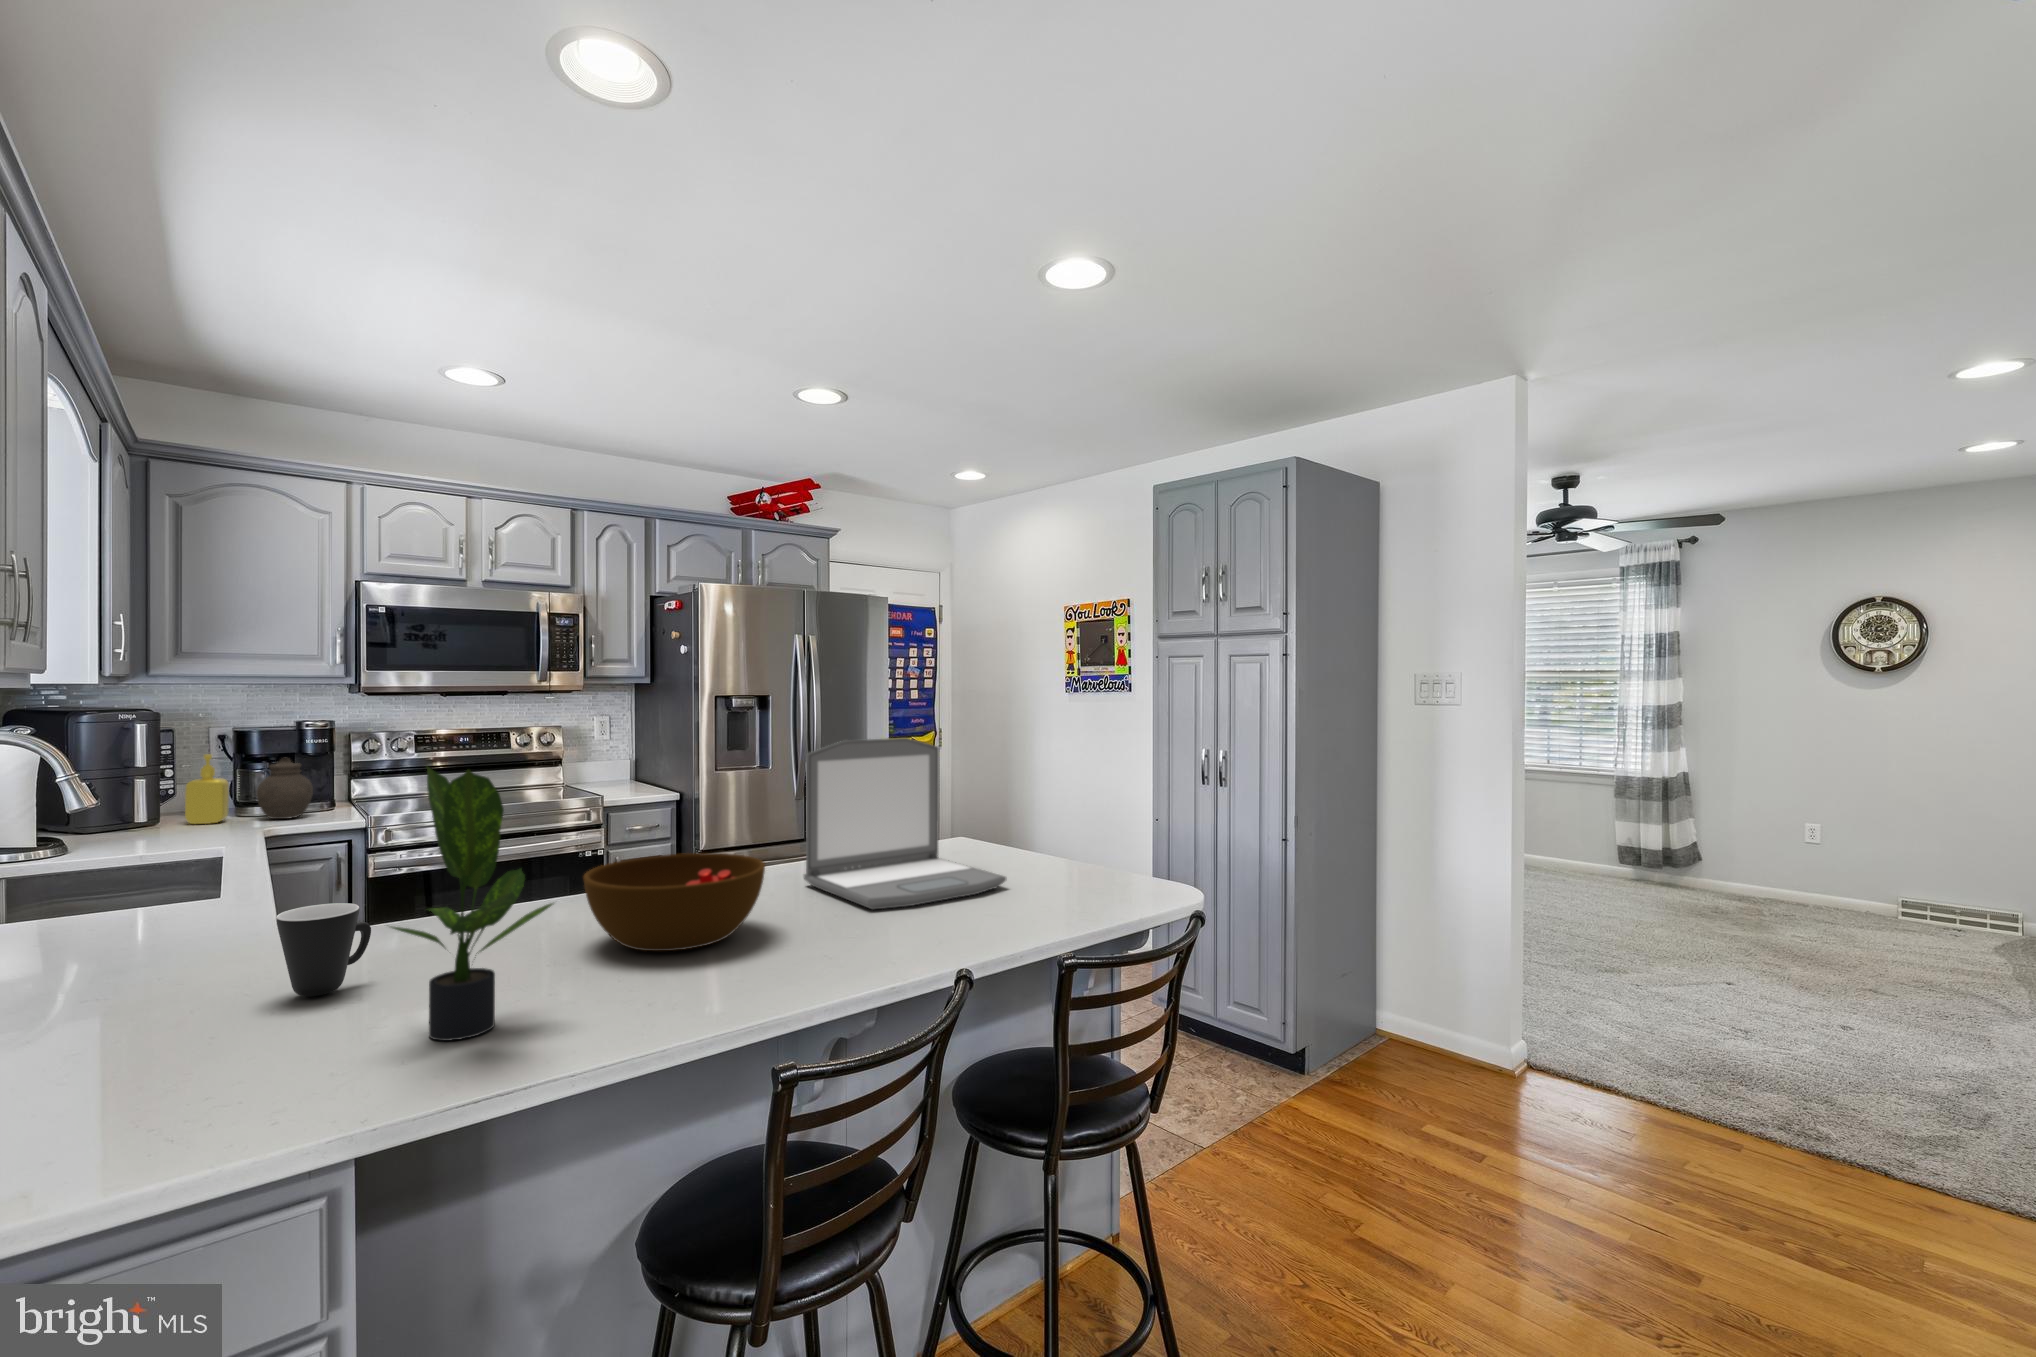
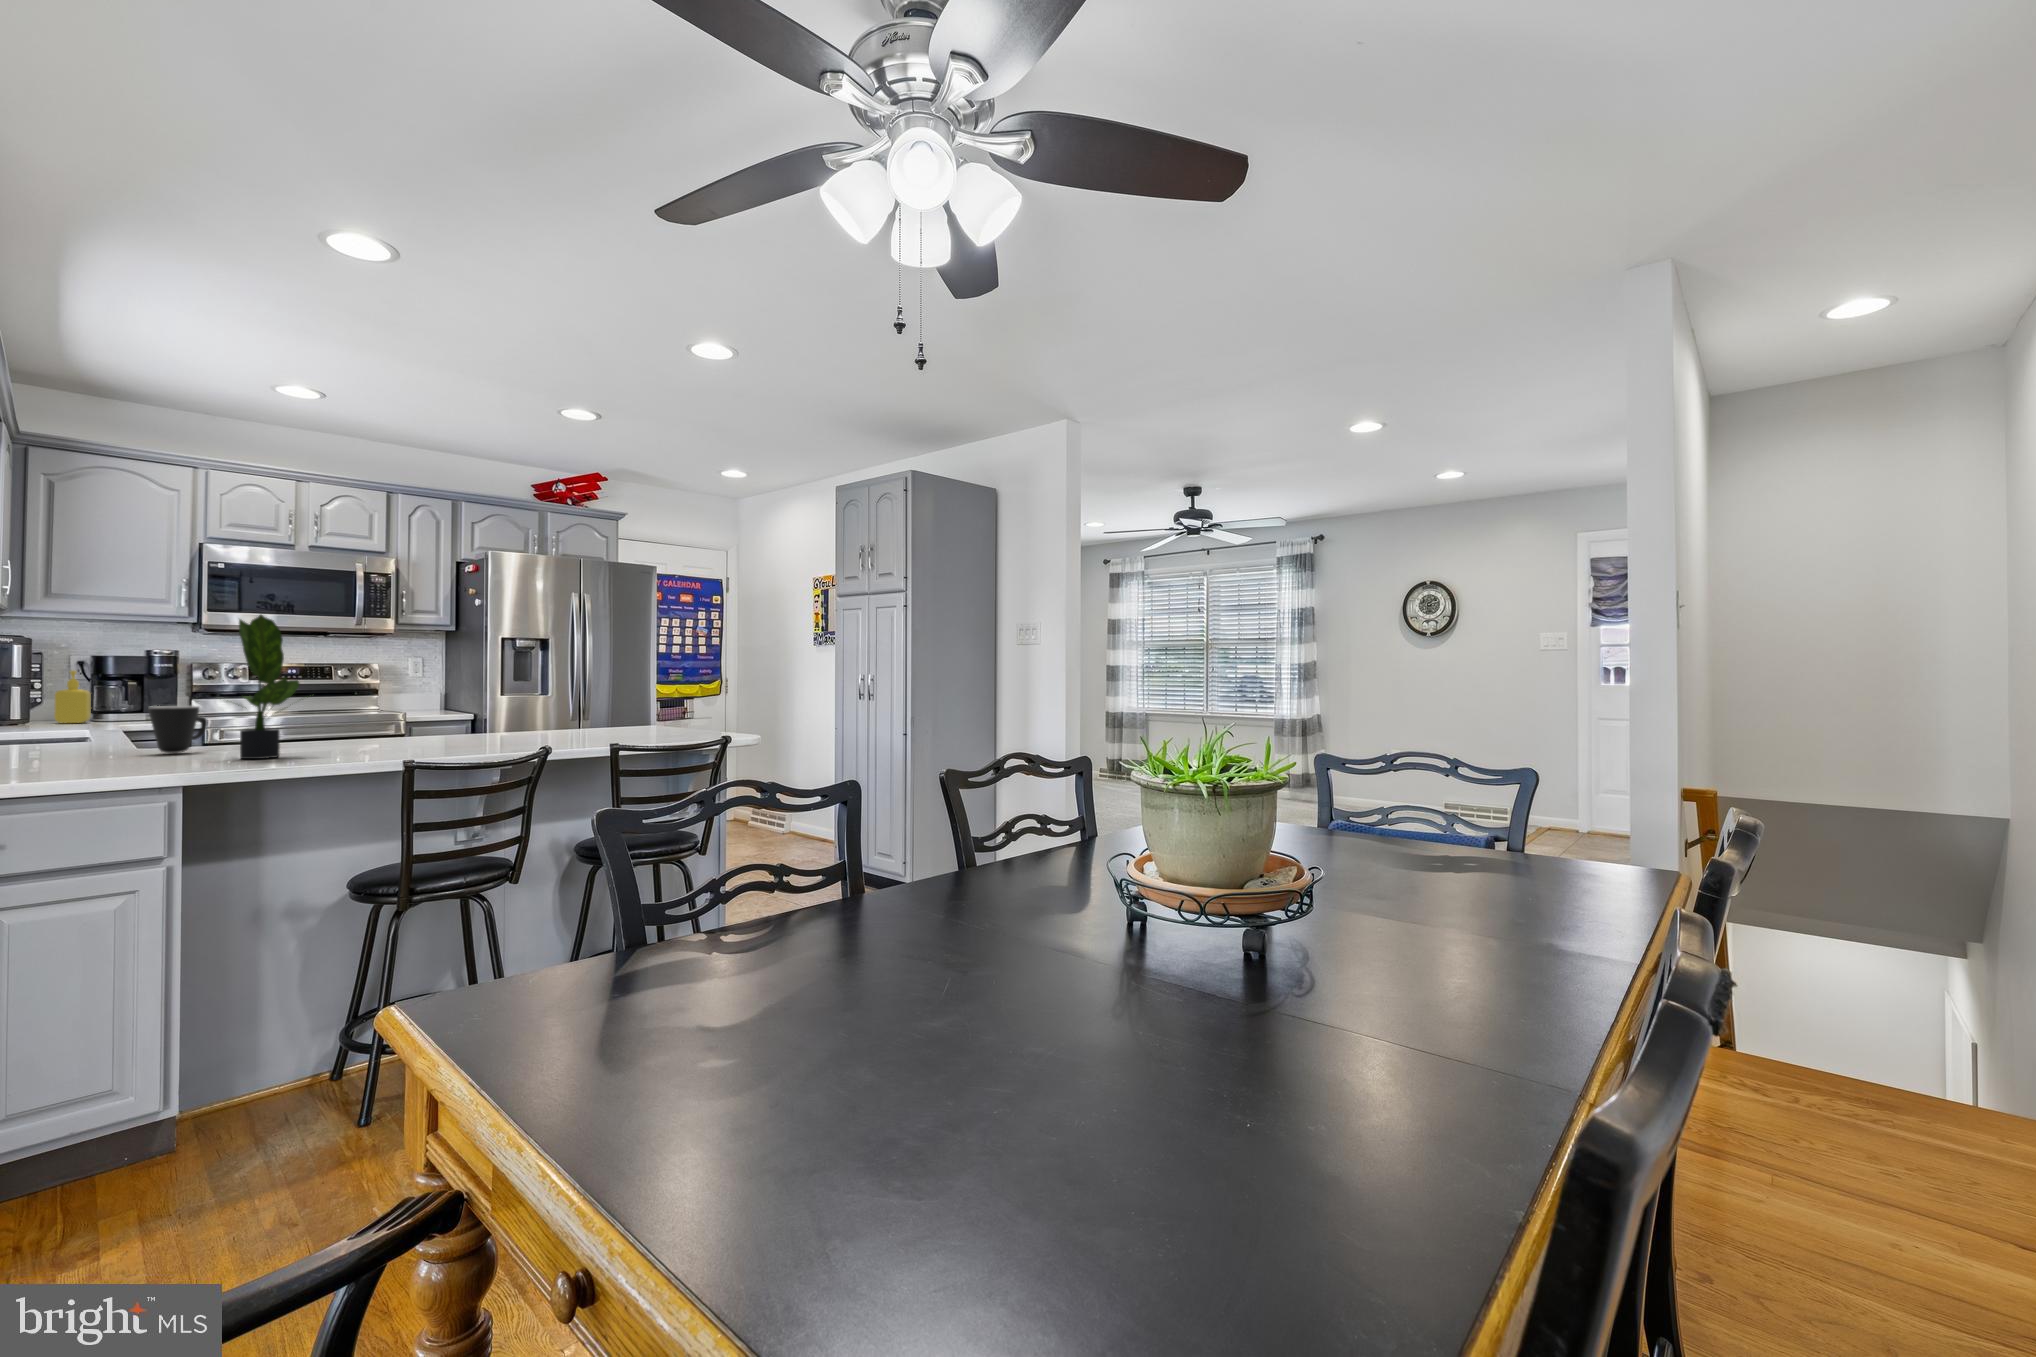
laptop: present [804,738,1006,909] -> none [519,642,655,739]
jar: present [256,758,313,819] -> none [115,675,163,722]
bowl: present [584,853,765,951] -> none [347,700,470,745]

